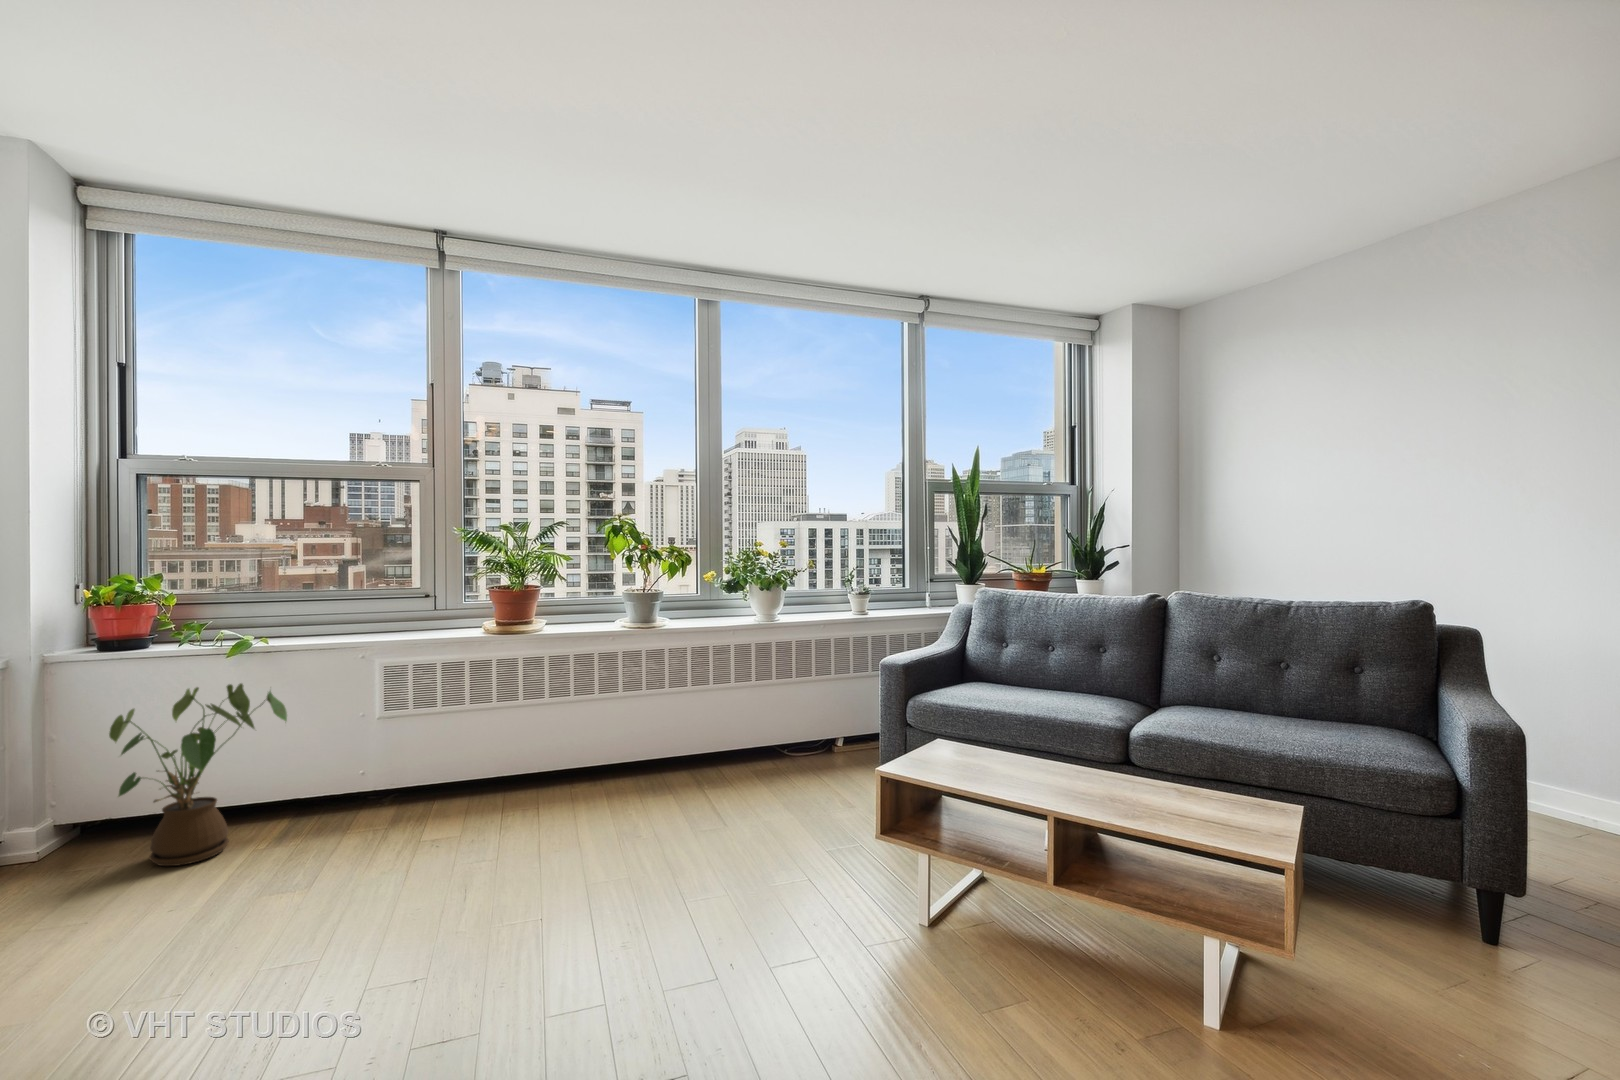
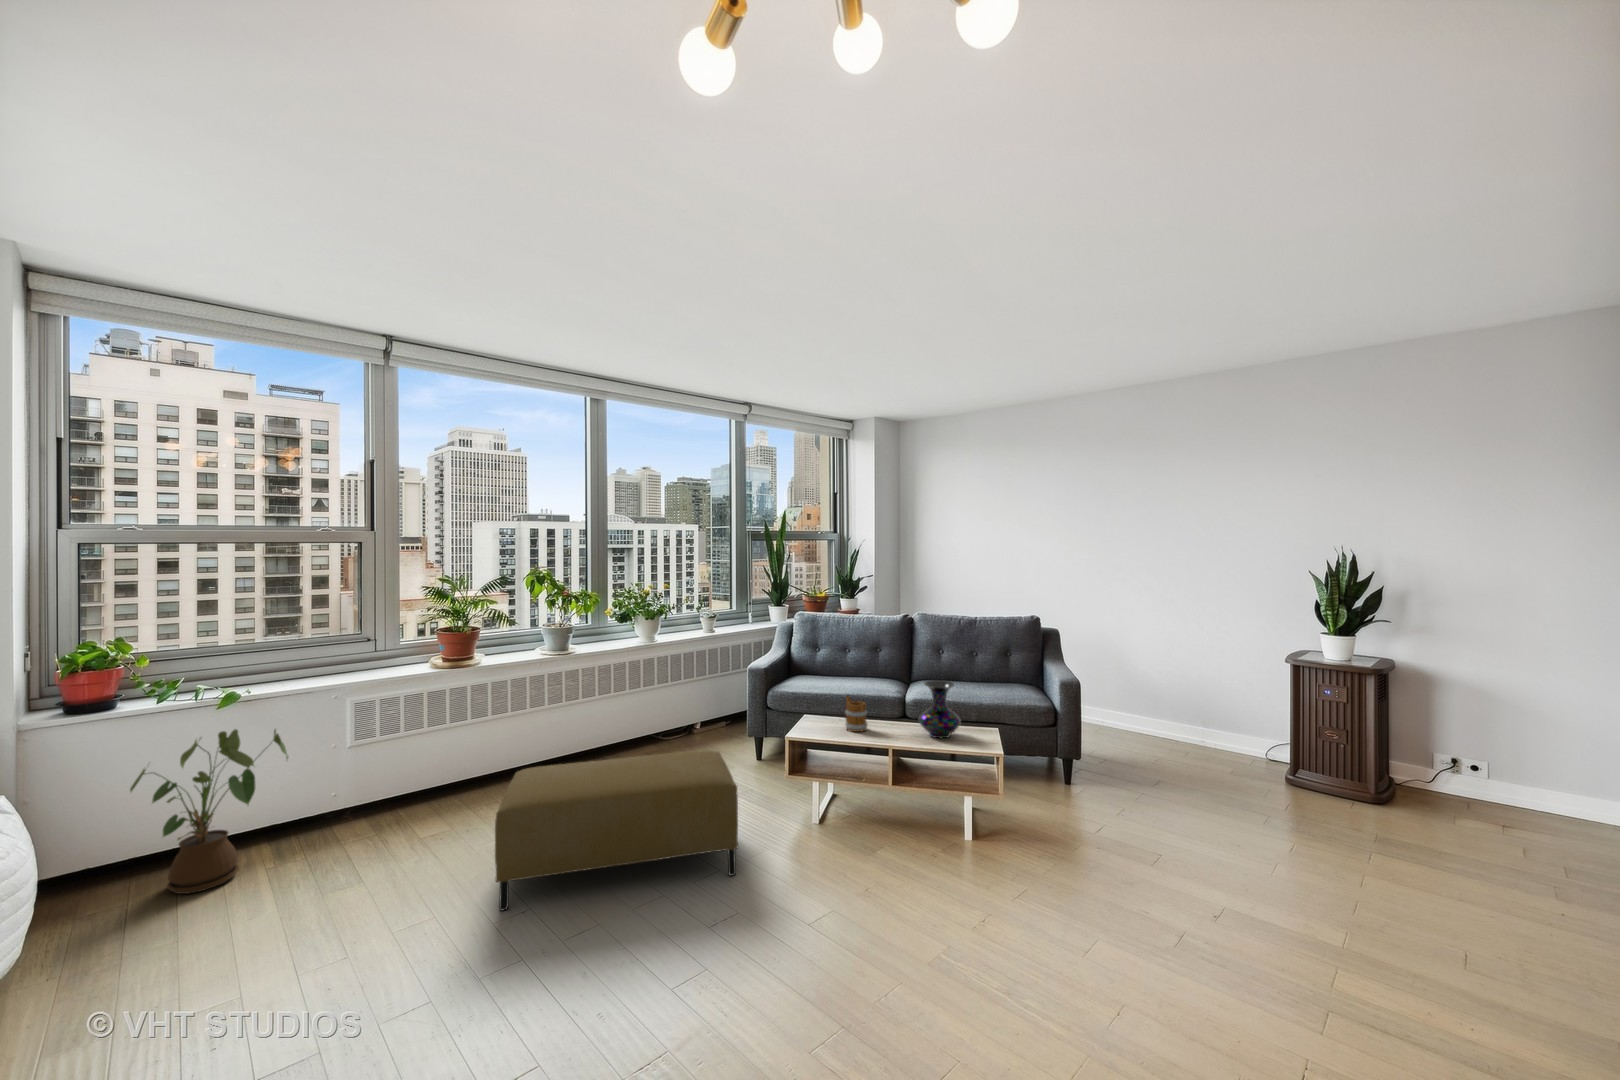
vase: none [1124,698,1211,809] -> present [919,680,961,738]
mug: none [991,713,1032,777] -> present [845,696,868,732]
ottoman: none [391,769,775,992] -> present [495,751,738,911]

